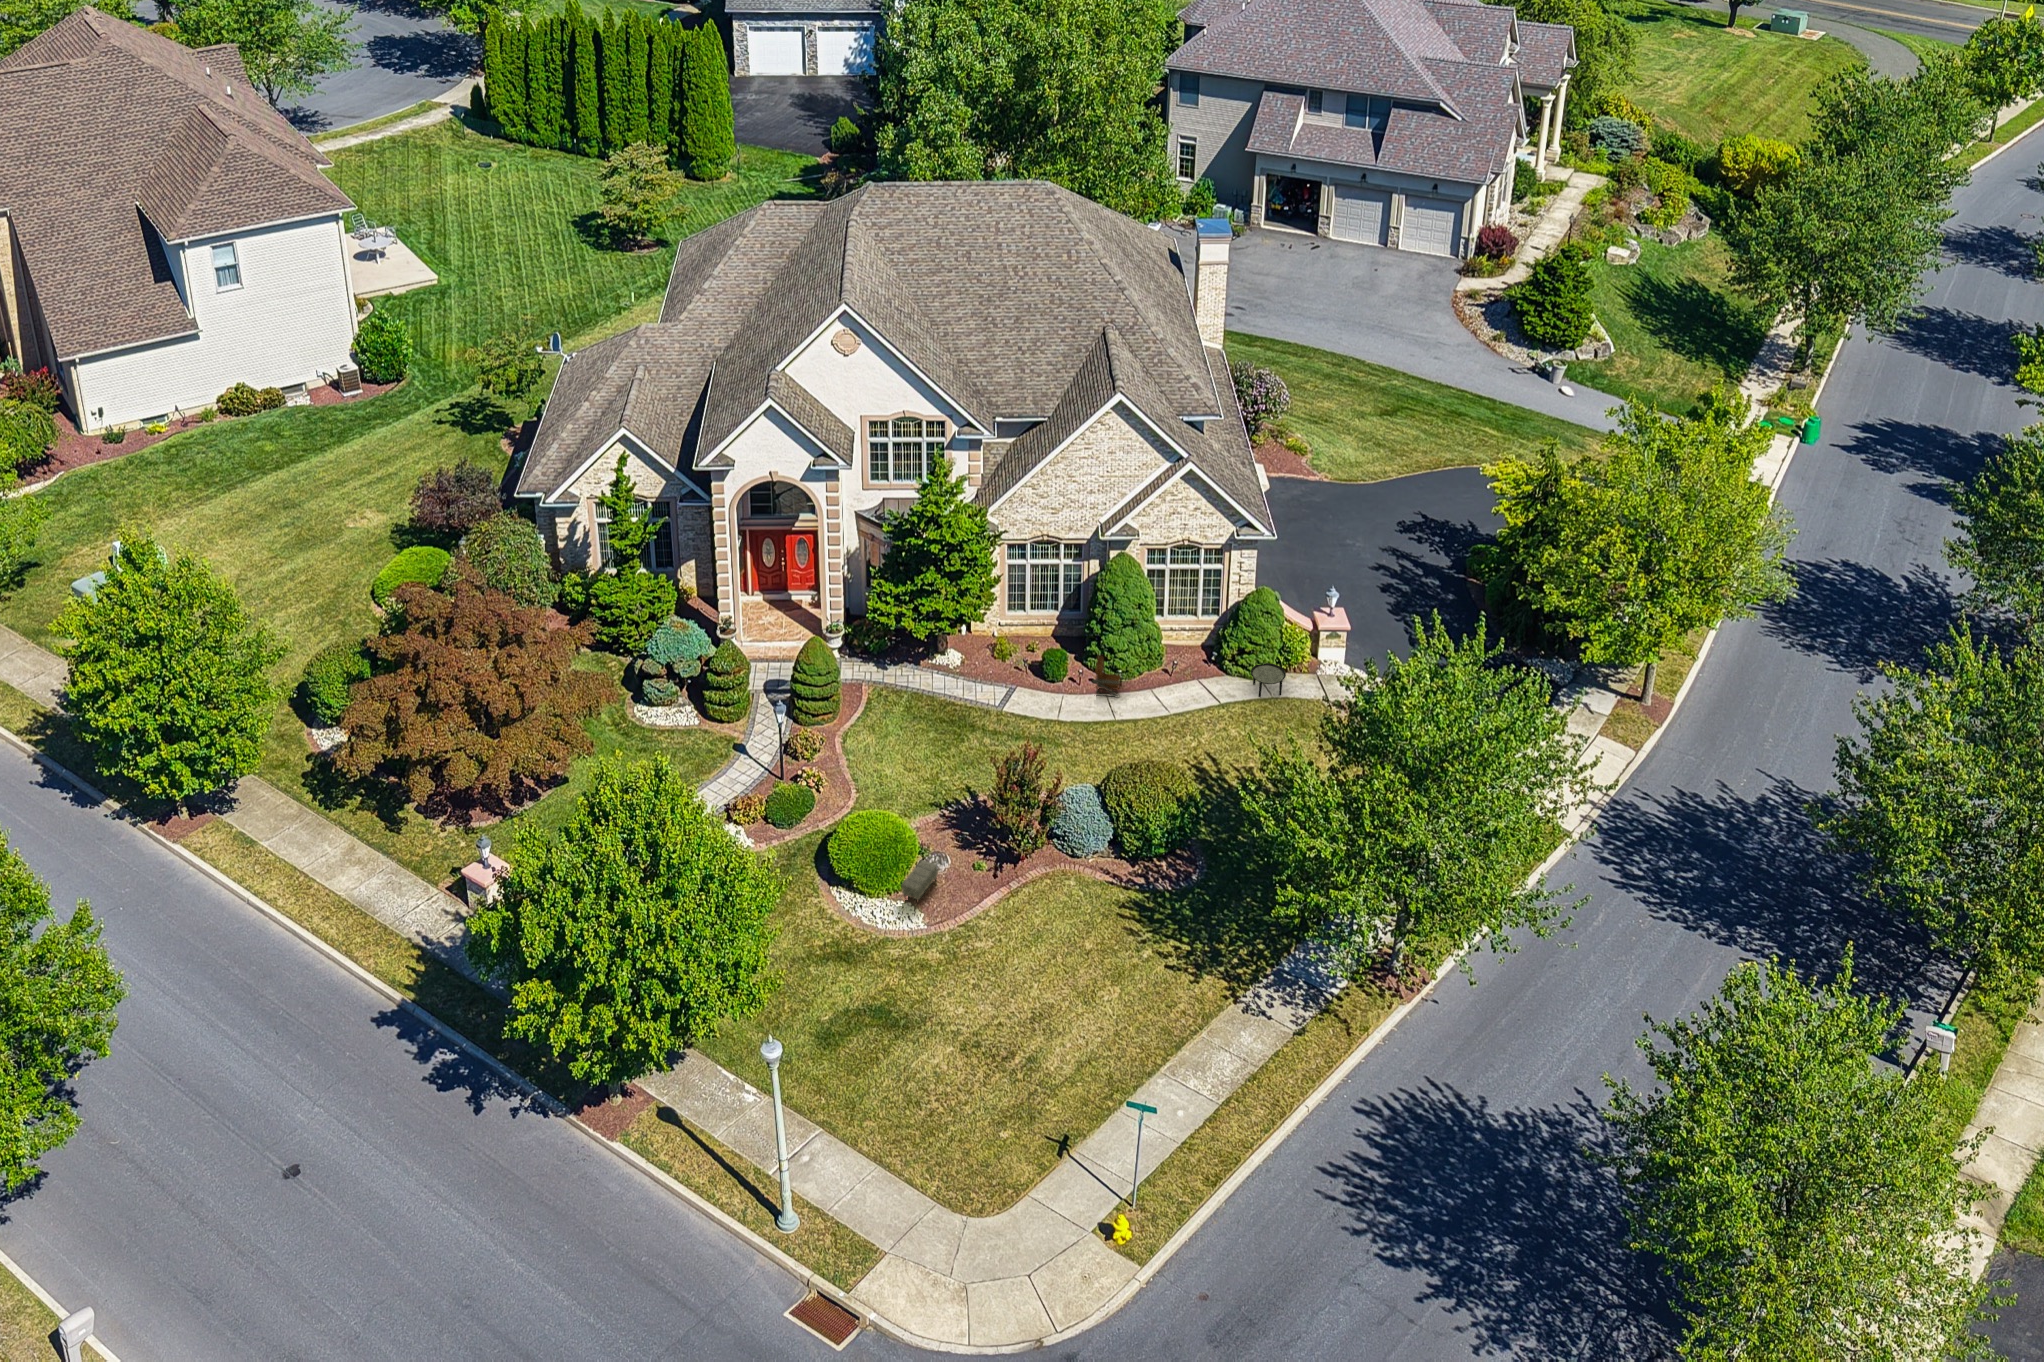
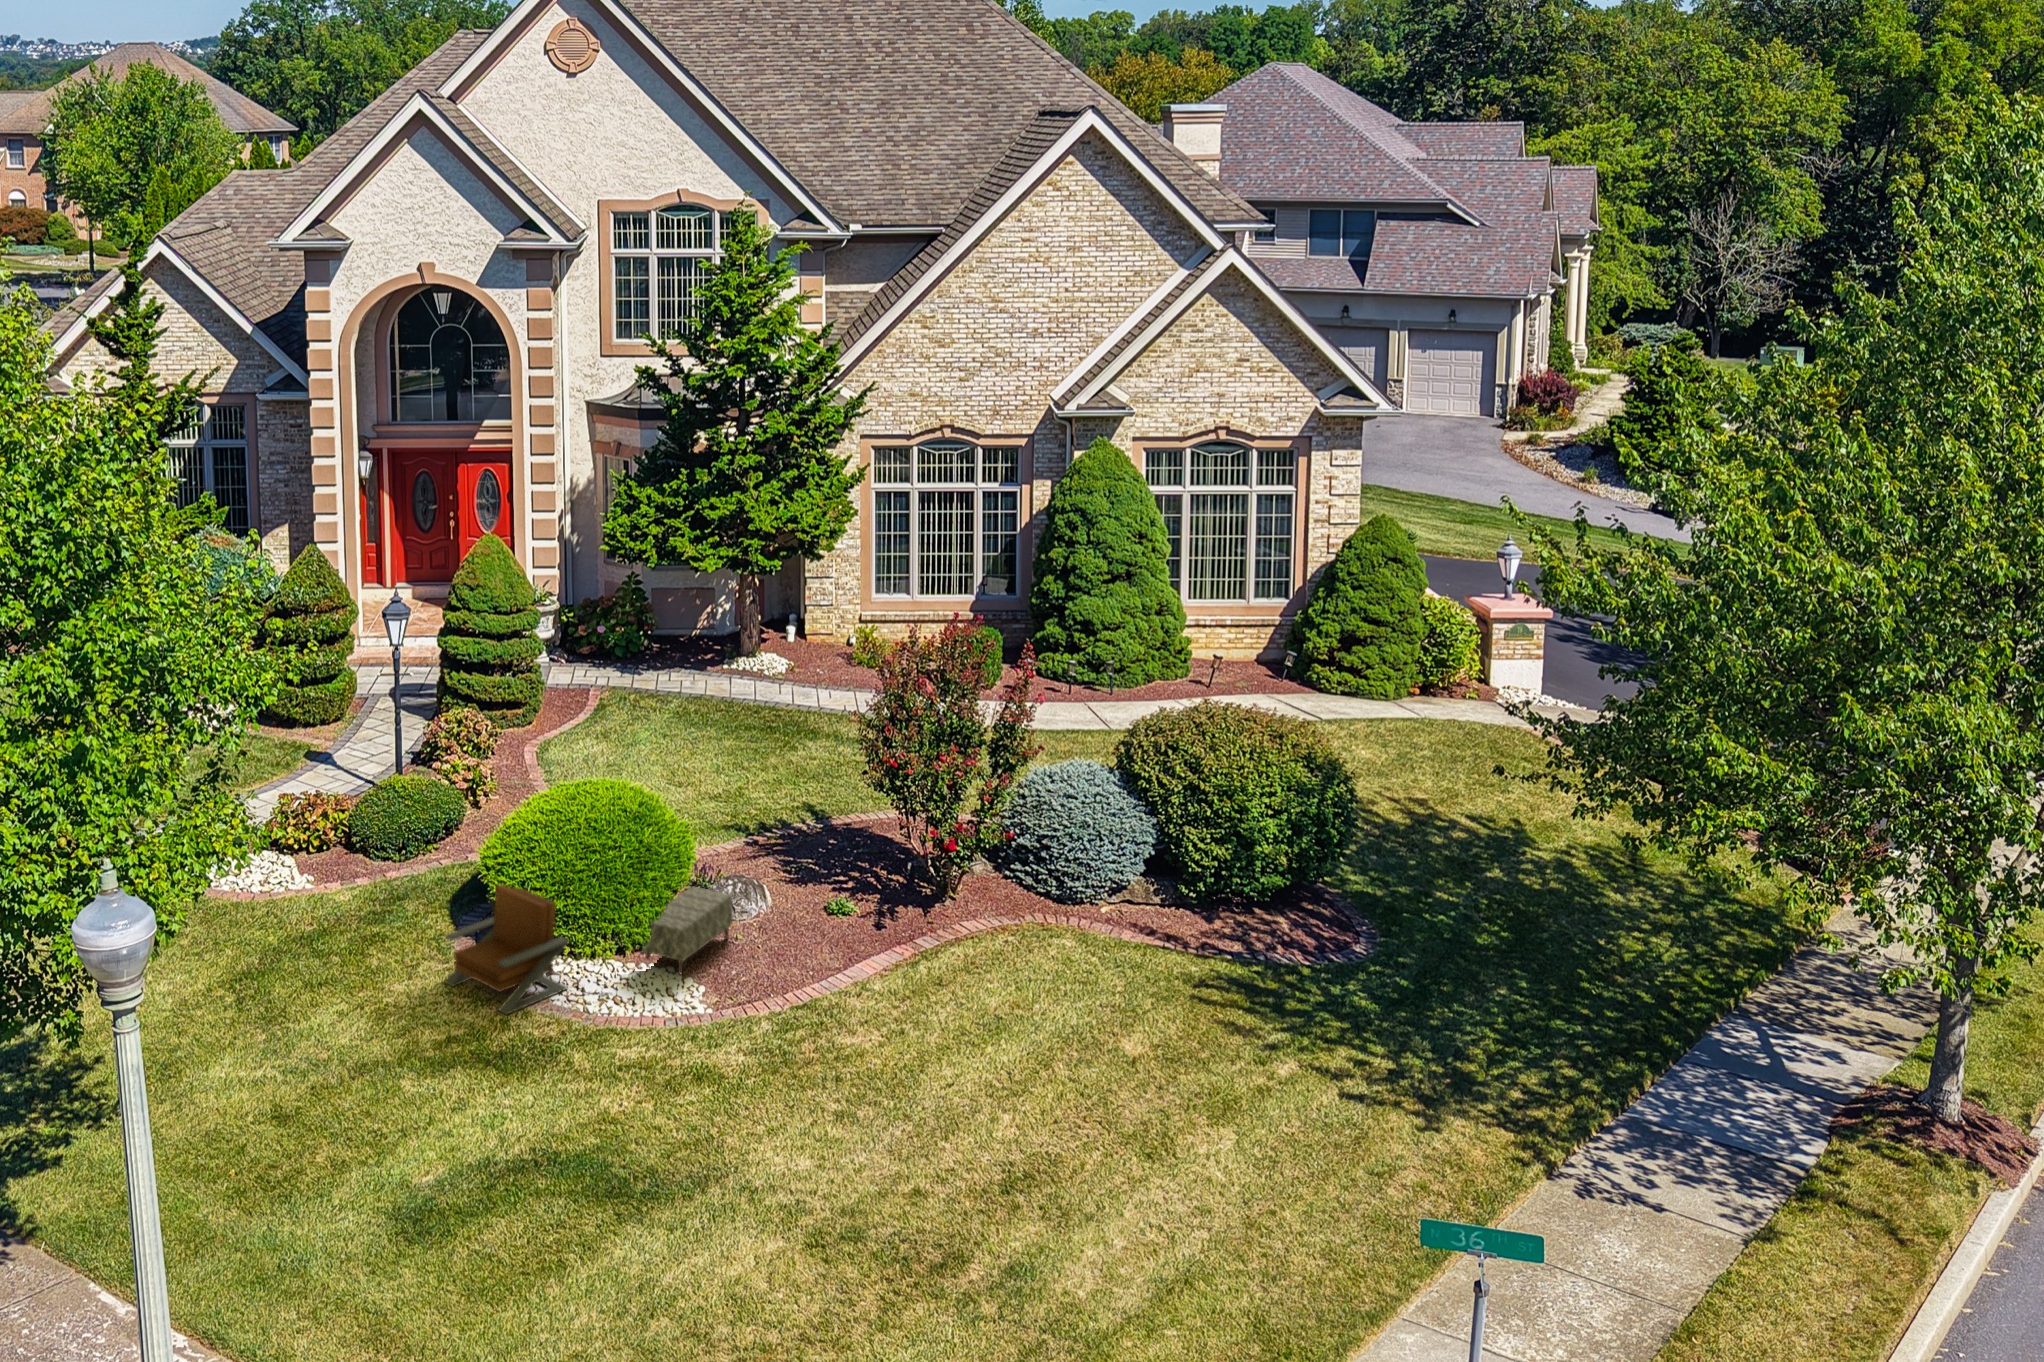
lounge chair: present [1093,655,1121,697] -> present [445,885,570,1014]
round table: present [1251,663,1286,697] -> none [1371,663,1447,720]

